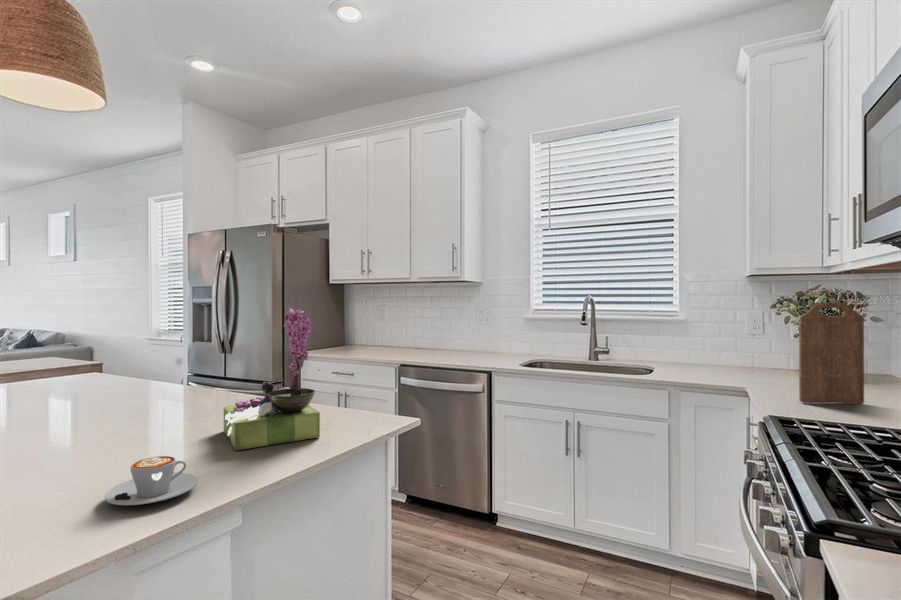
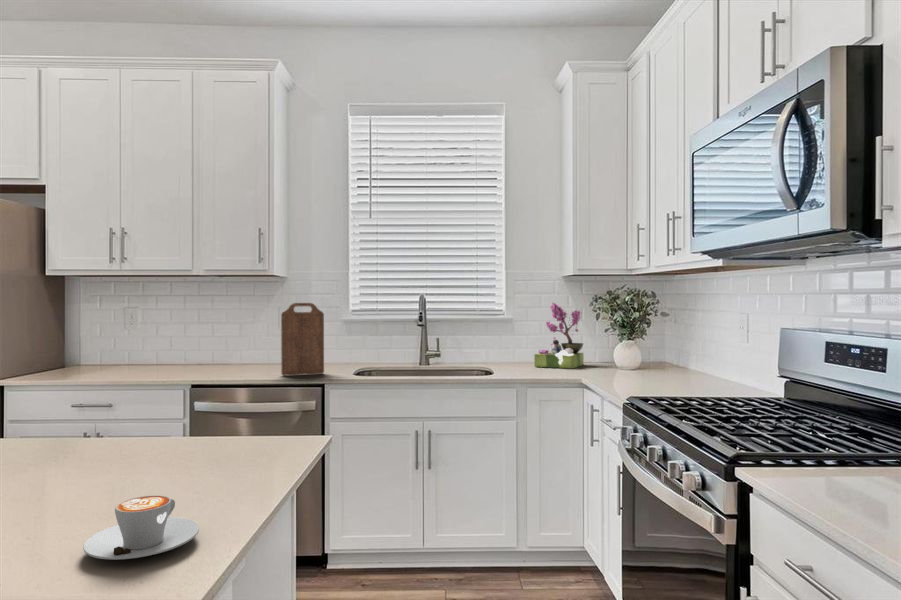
cutting board: present [799,303,864,404] -> present [281,303,324,376]
flower arrangement: present [224,308,320,450] -> present [535,303,584,369]

